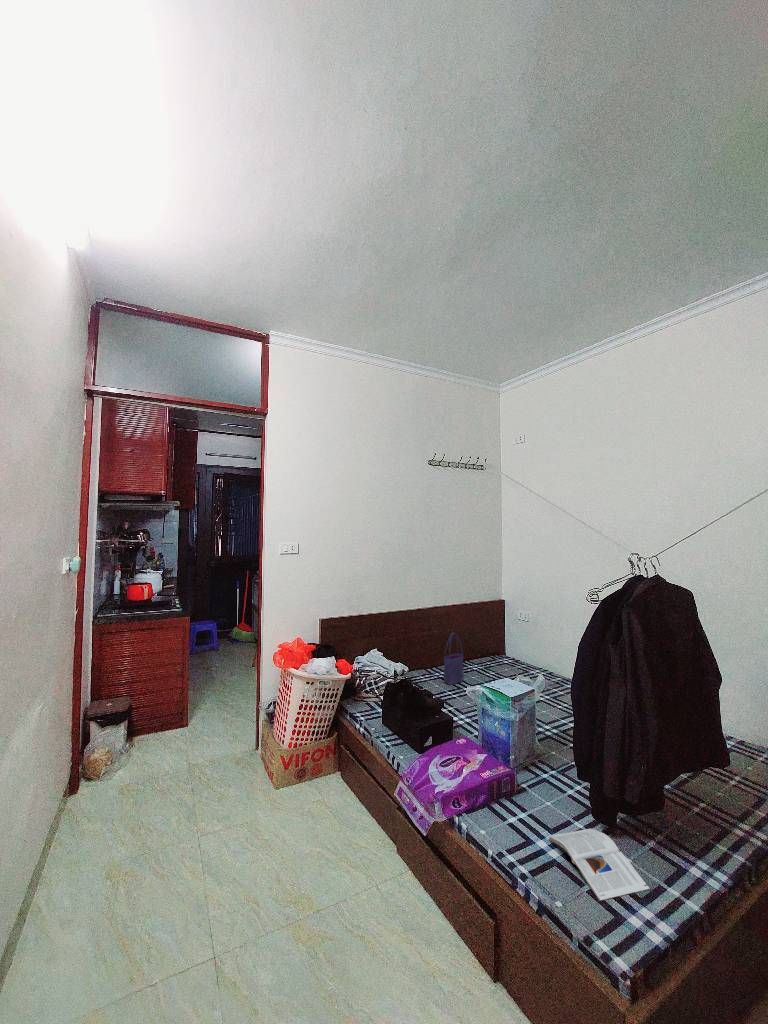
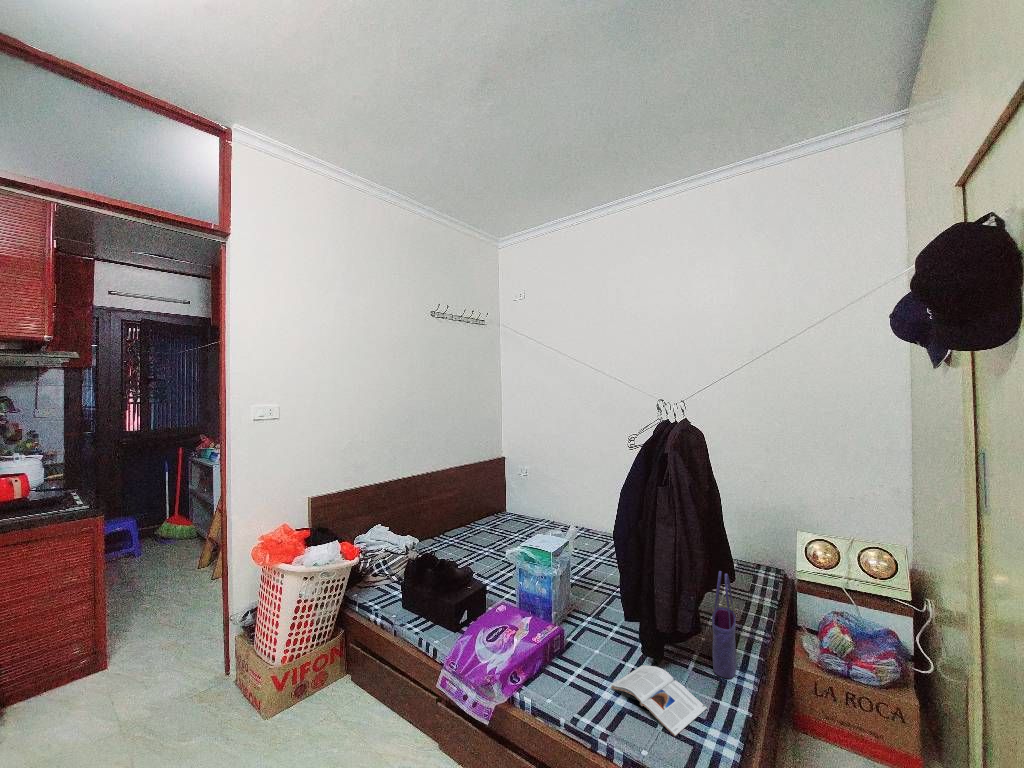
tote bag: present [444,633,463,685] -> present [712,571,736,679]

